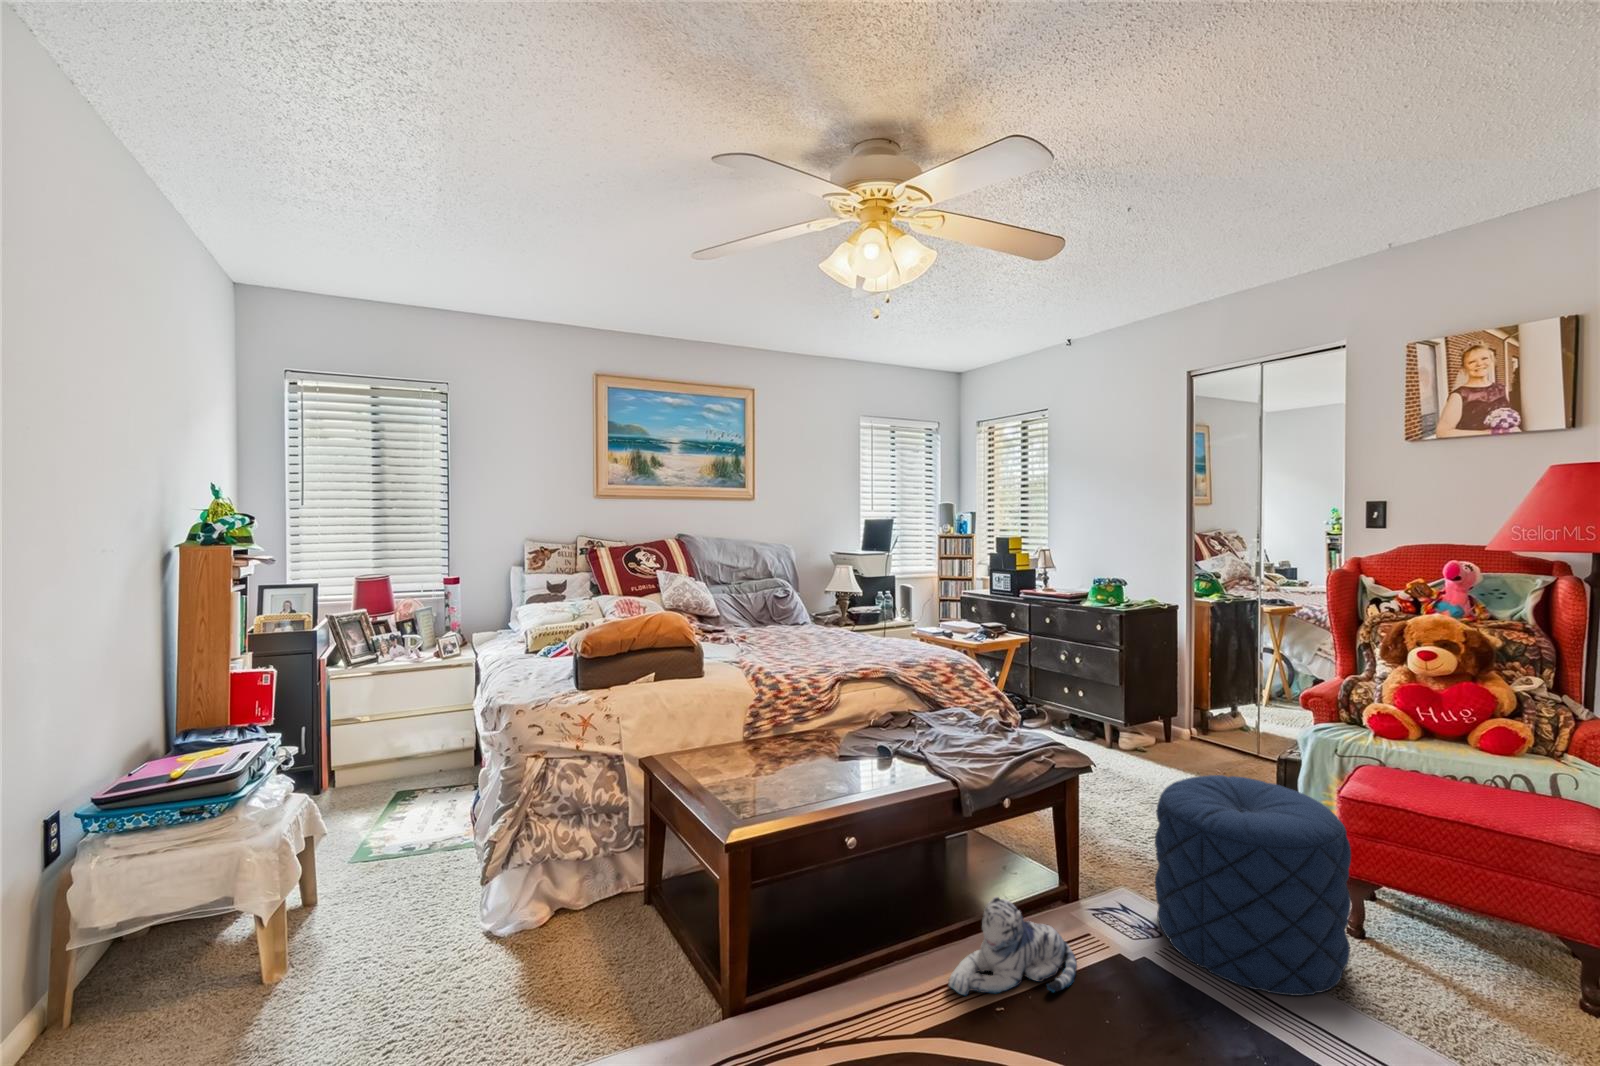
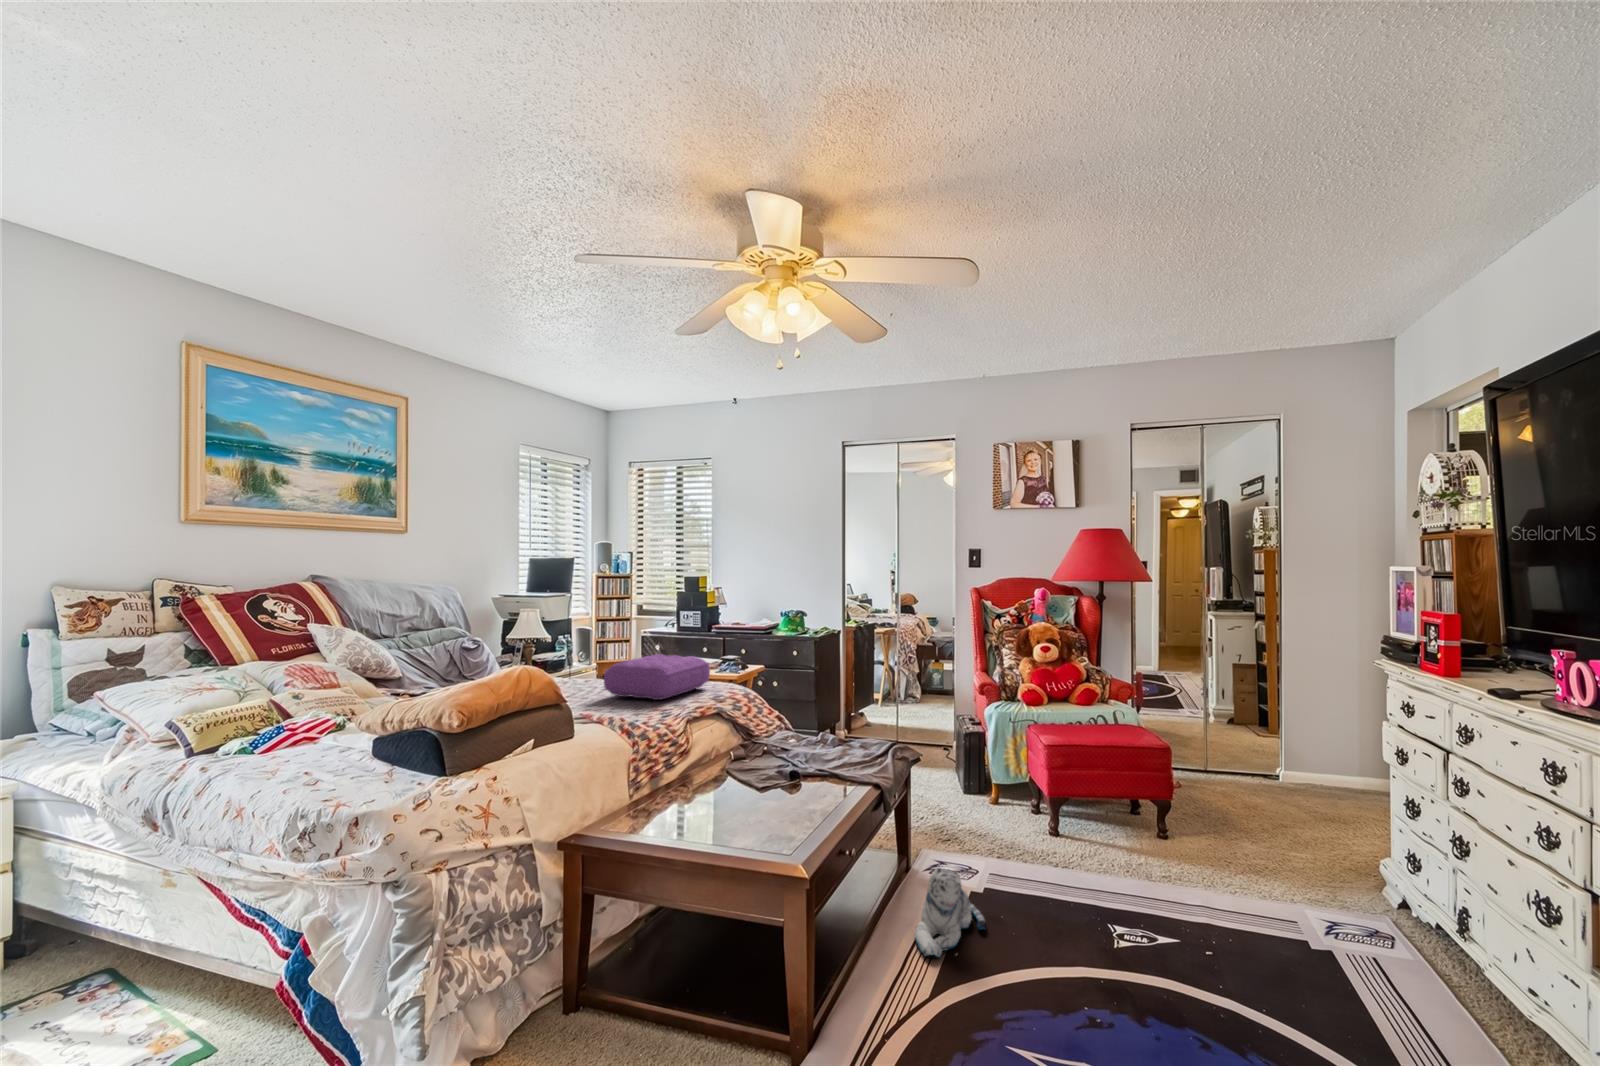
pillow: none [801,614,901,657] -> present [604,654,710,700]
pouf: present [1155,775,1351,996] -> none [970,742,1091,884]

